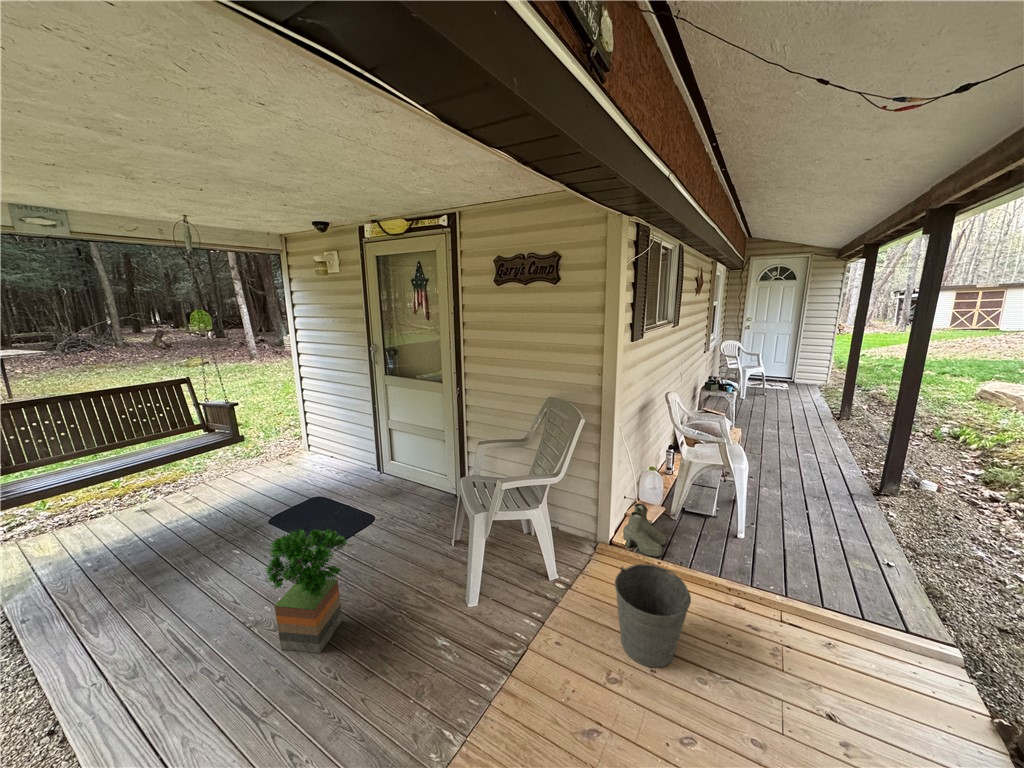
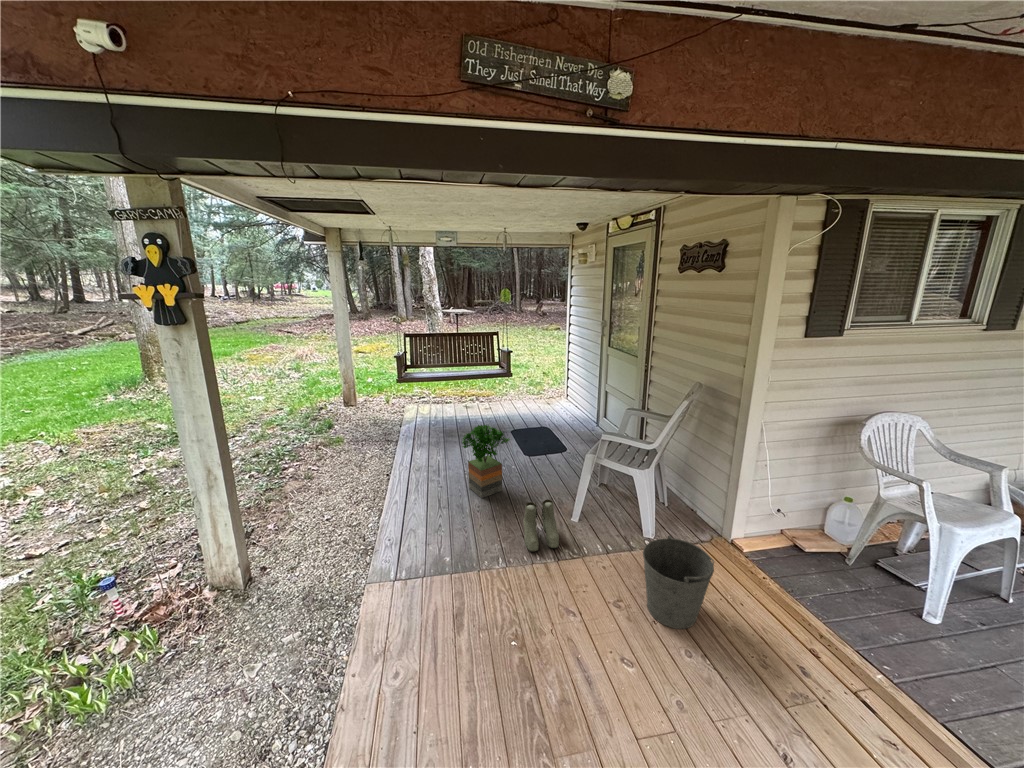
boots: present [623,504,666,557] -> present [524,500,559,552]

